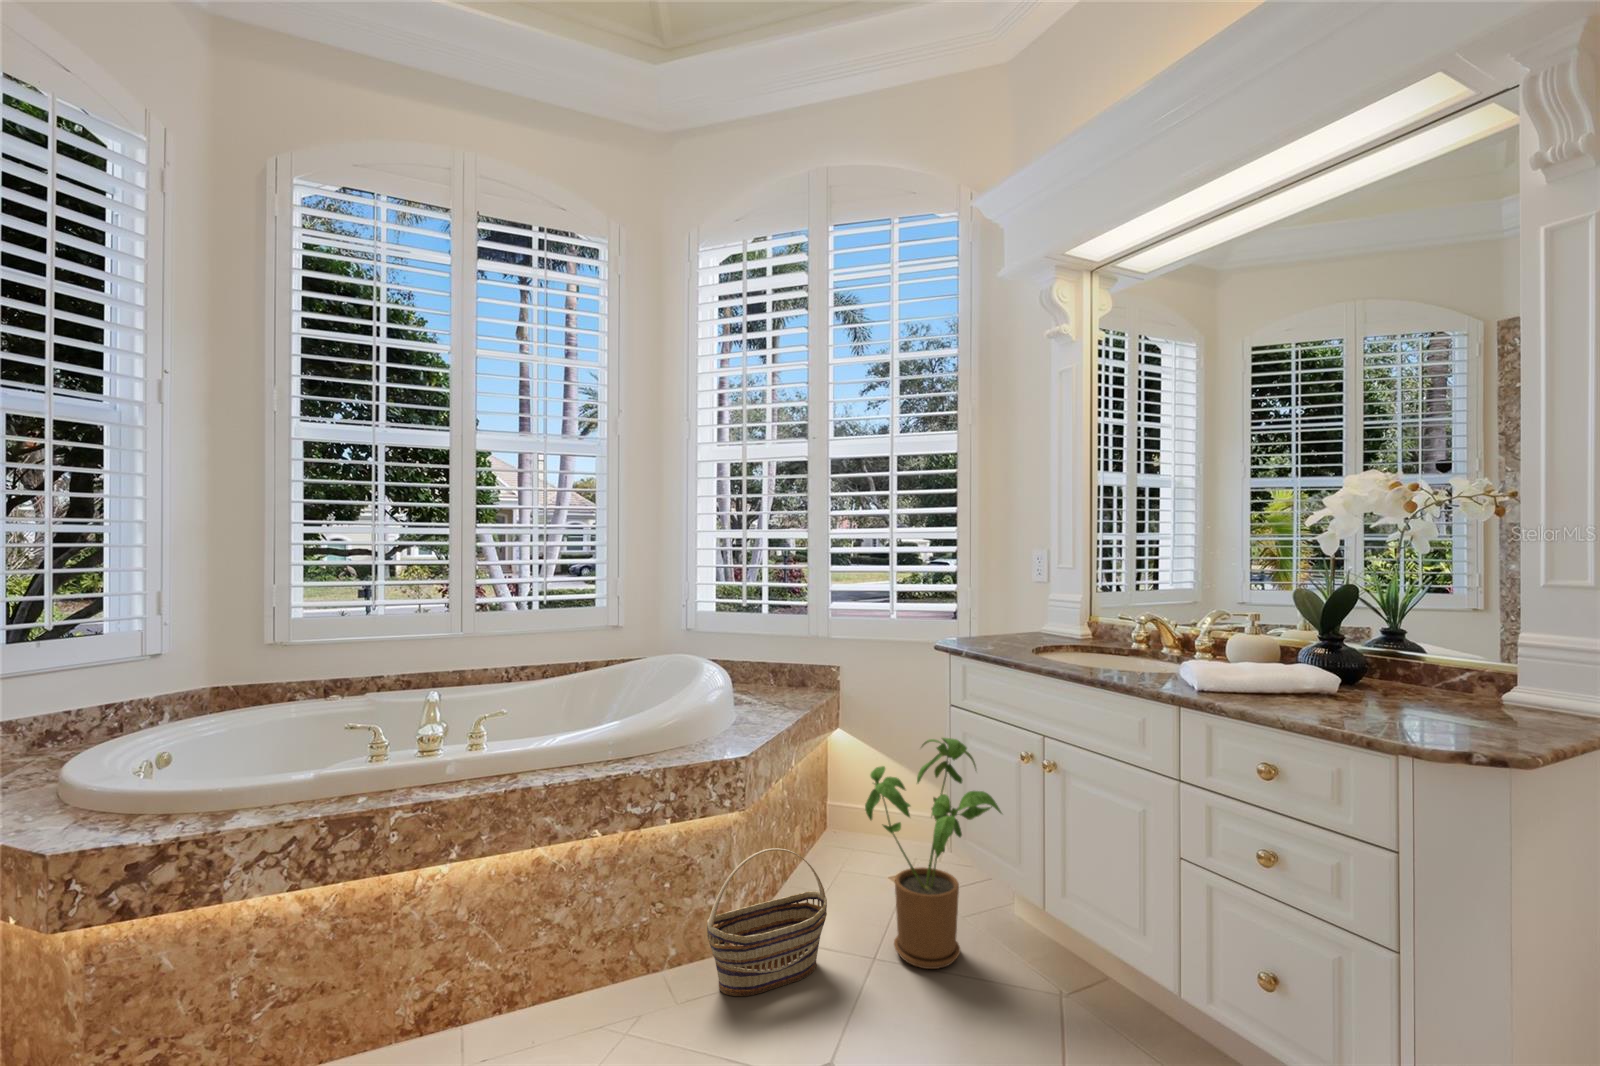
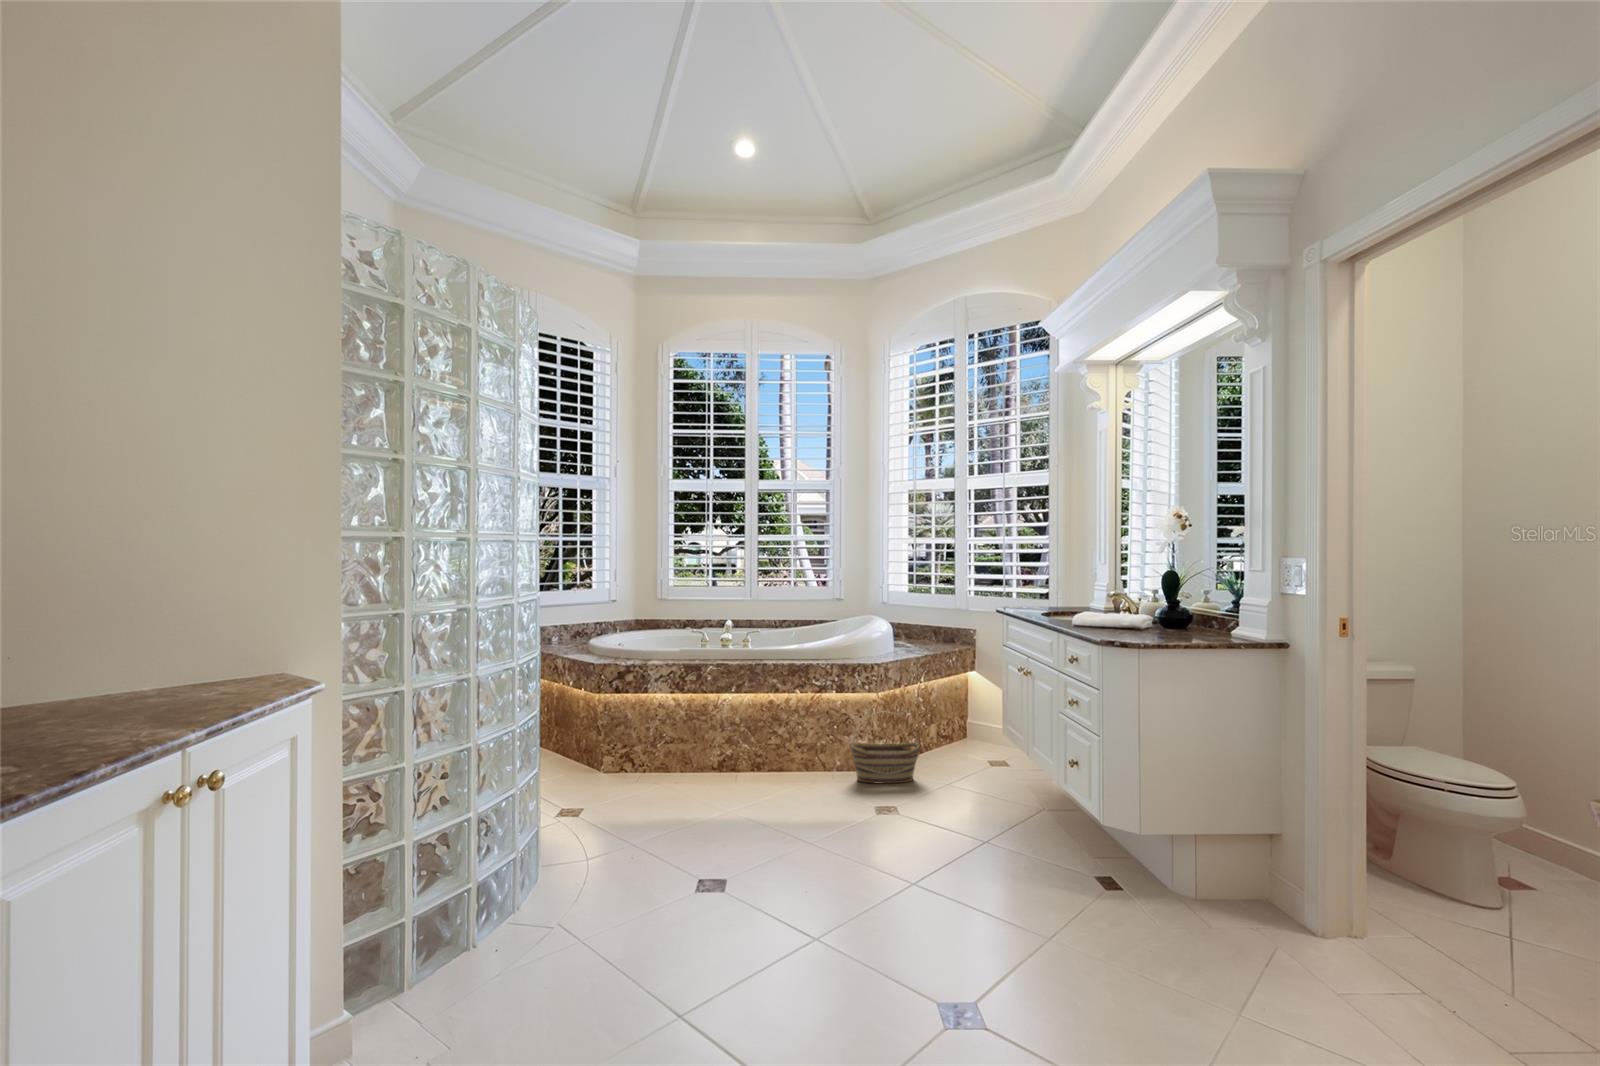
house plant: present [865,738,1002,969] -> none [944,662,1016,790]

